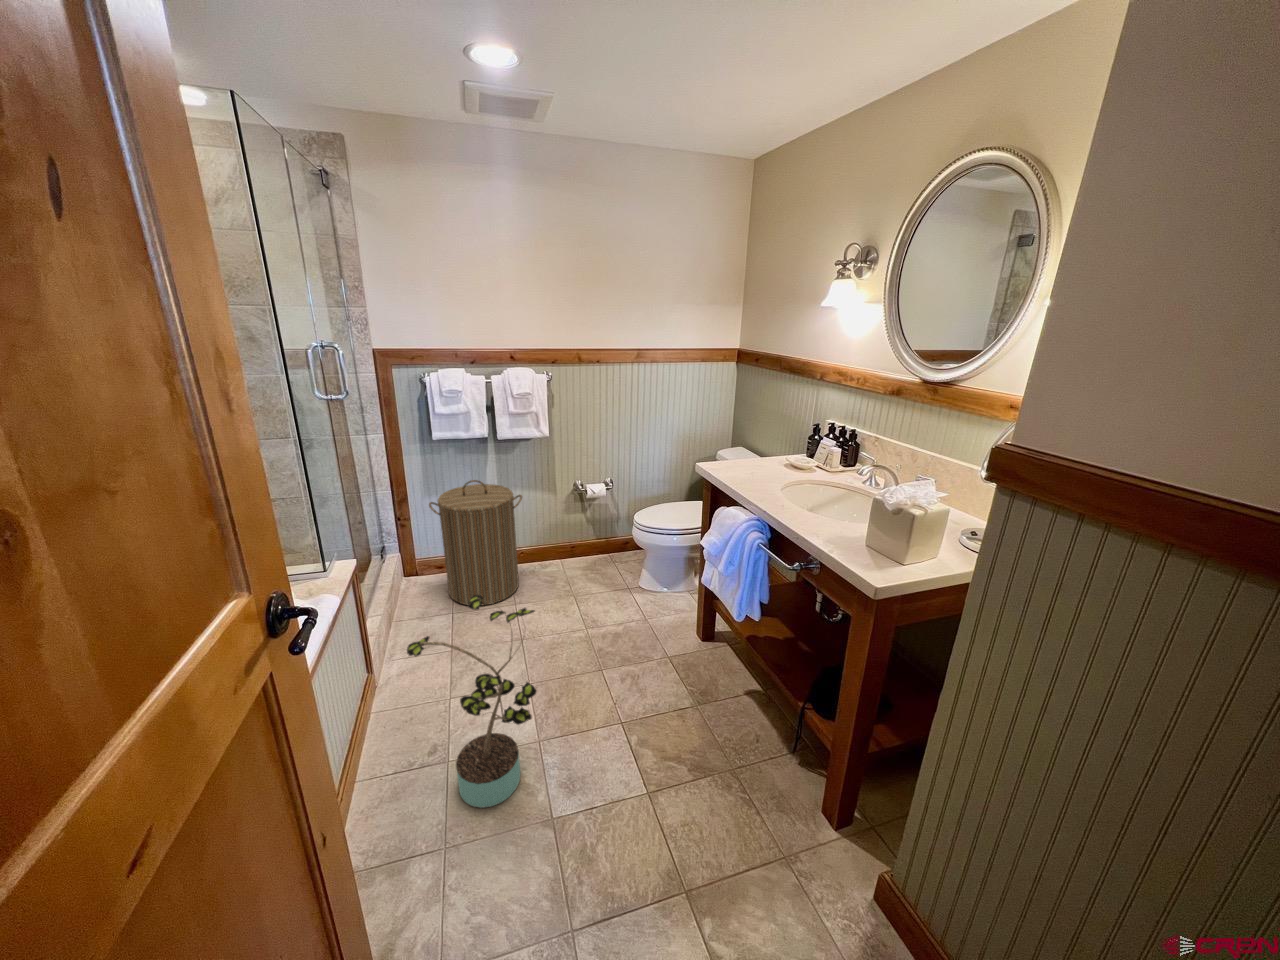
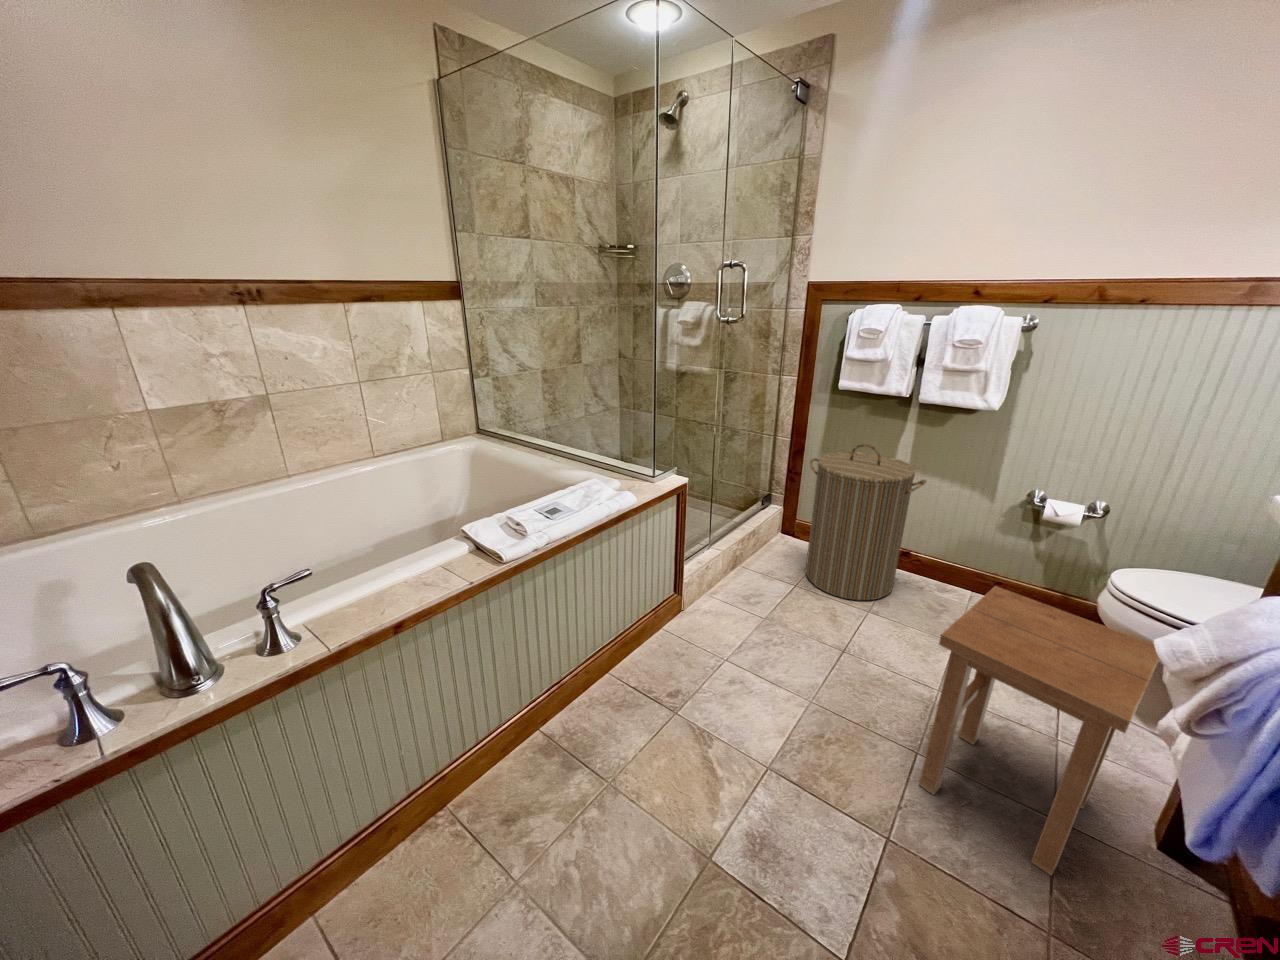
stool: none [607,547,696,686] -> present [919,586,1159,875]
potted plant: present [407,595,536,808] -> none [634,545,778,794]

